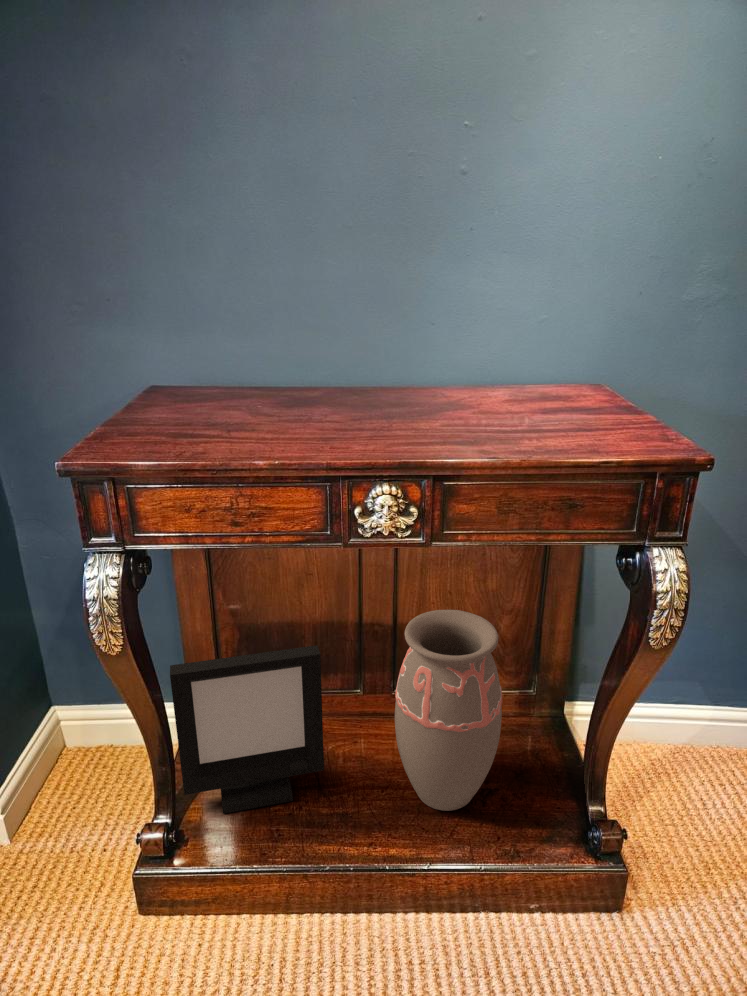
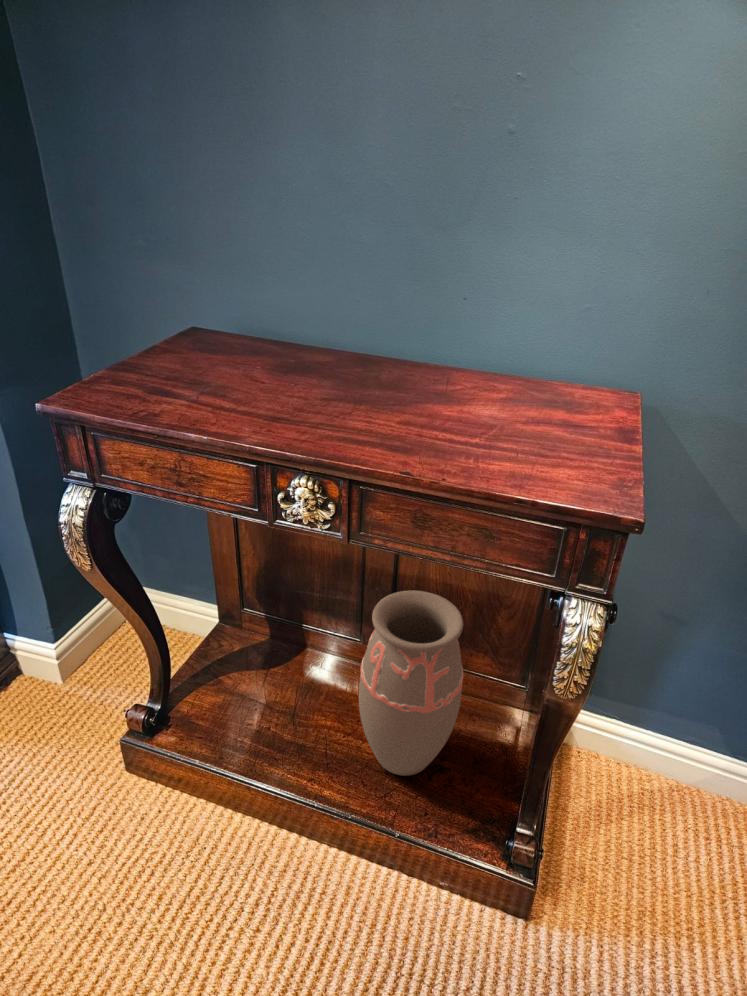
picture frame: present [170,645,324,814] -> none [170,580,305,721]

